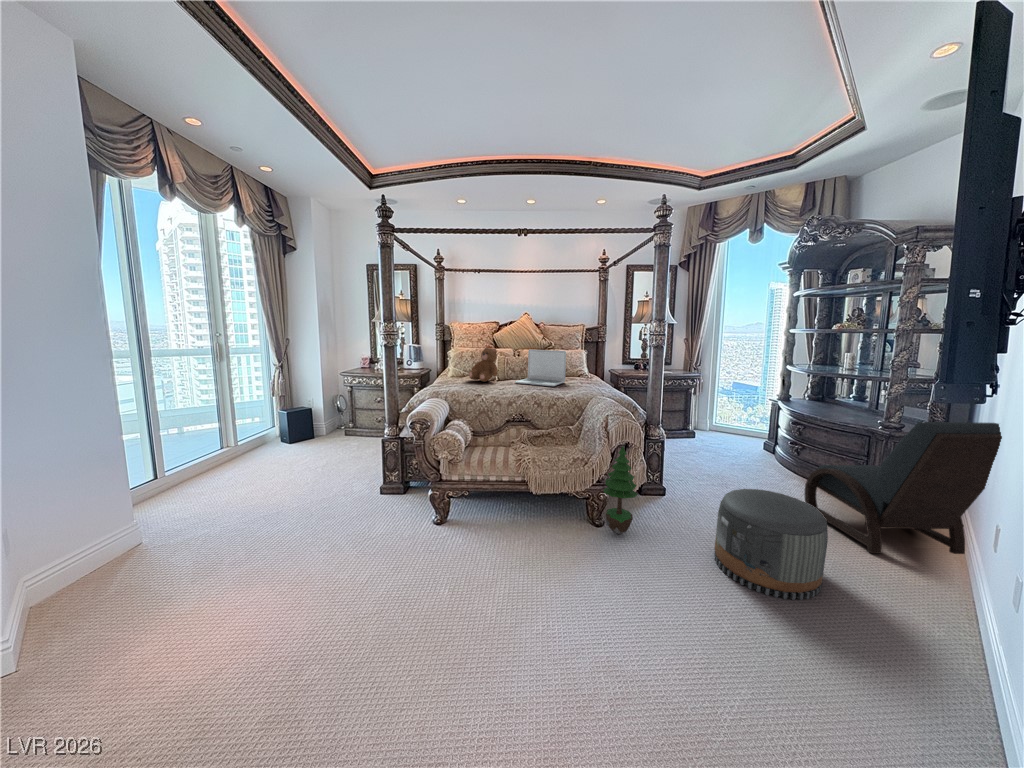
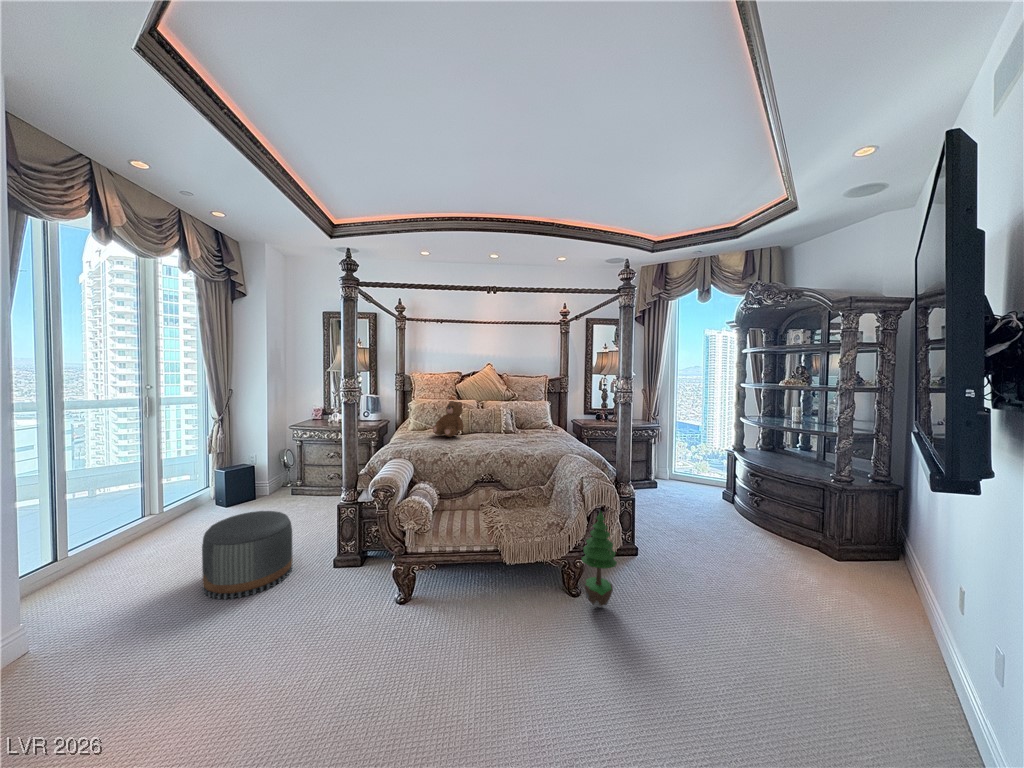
laptop: present [516,349,566,386] -> none [482,402,533,442]
lounge chair: present [805,422,1002,554] -> none [773,480,973,614]
pouf: present [714,489,828,600] -> present [202,511,293,599]

